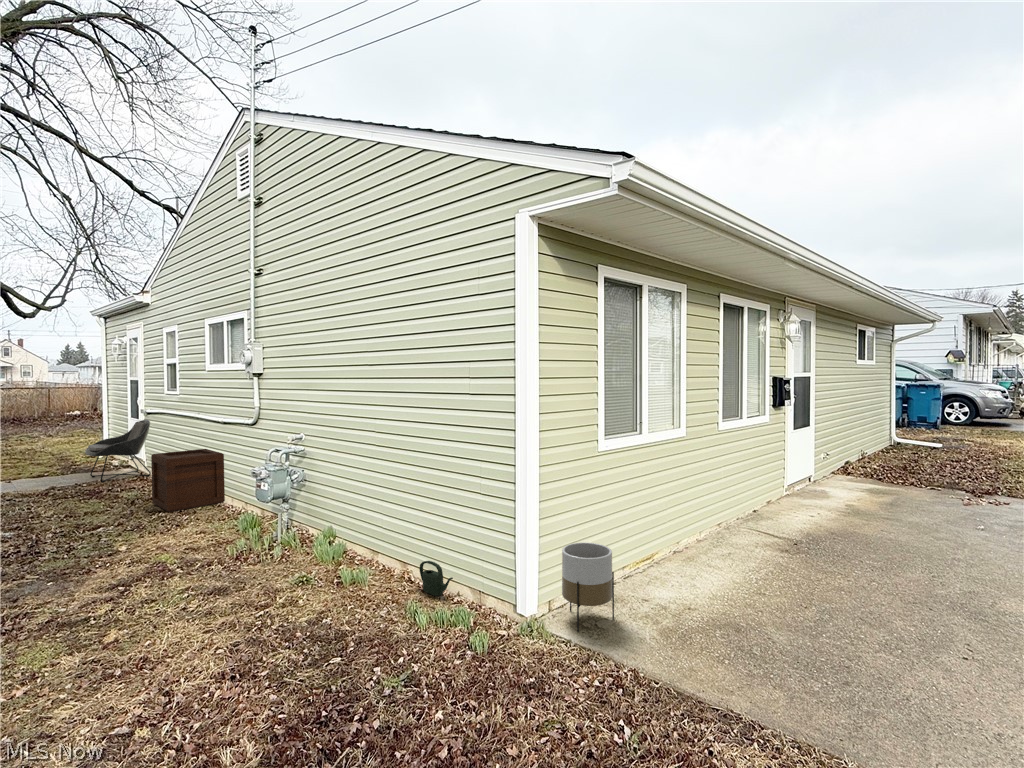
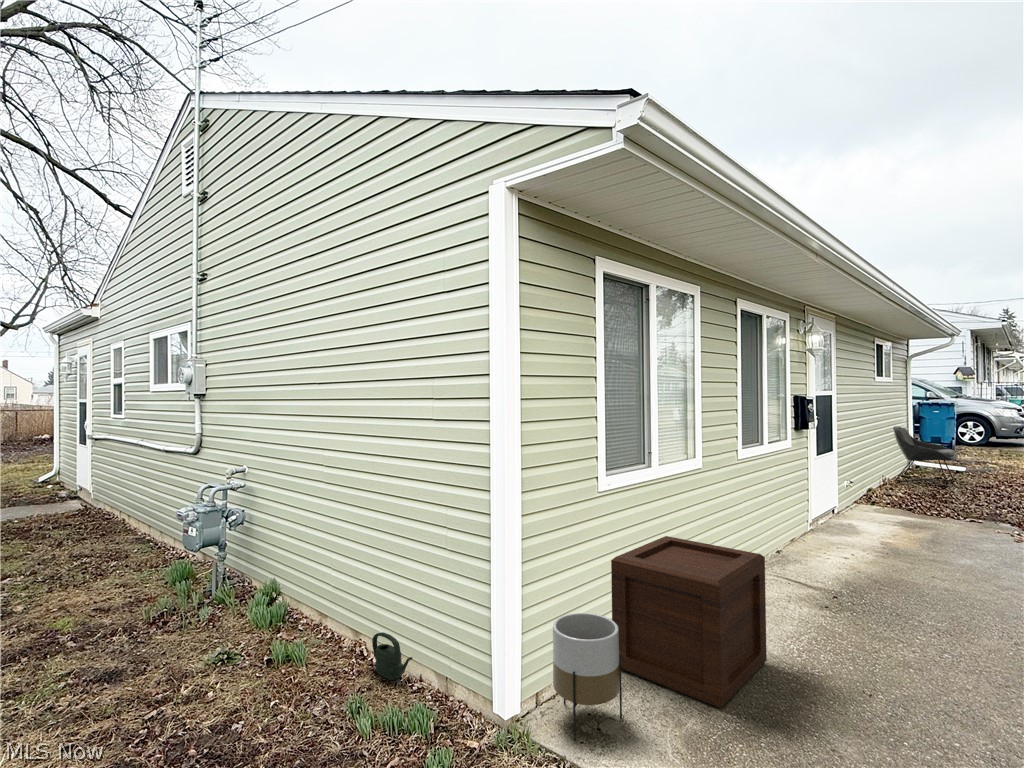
lounge chair: present [85,420,151,482] -> present [893,426,958,487]
wooden crate: present [151,449,225,512] -> present [611,536,767,708]

